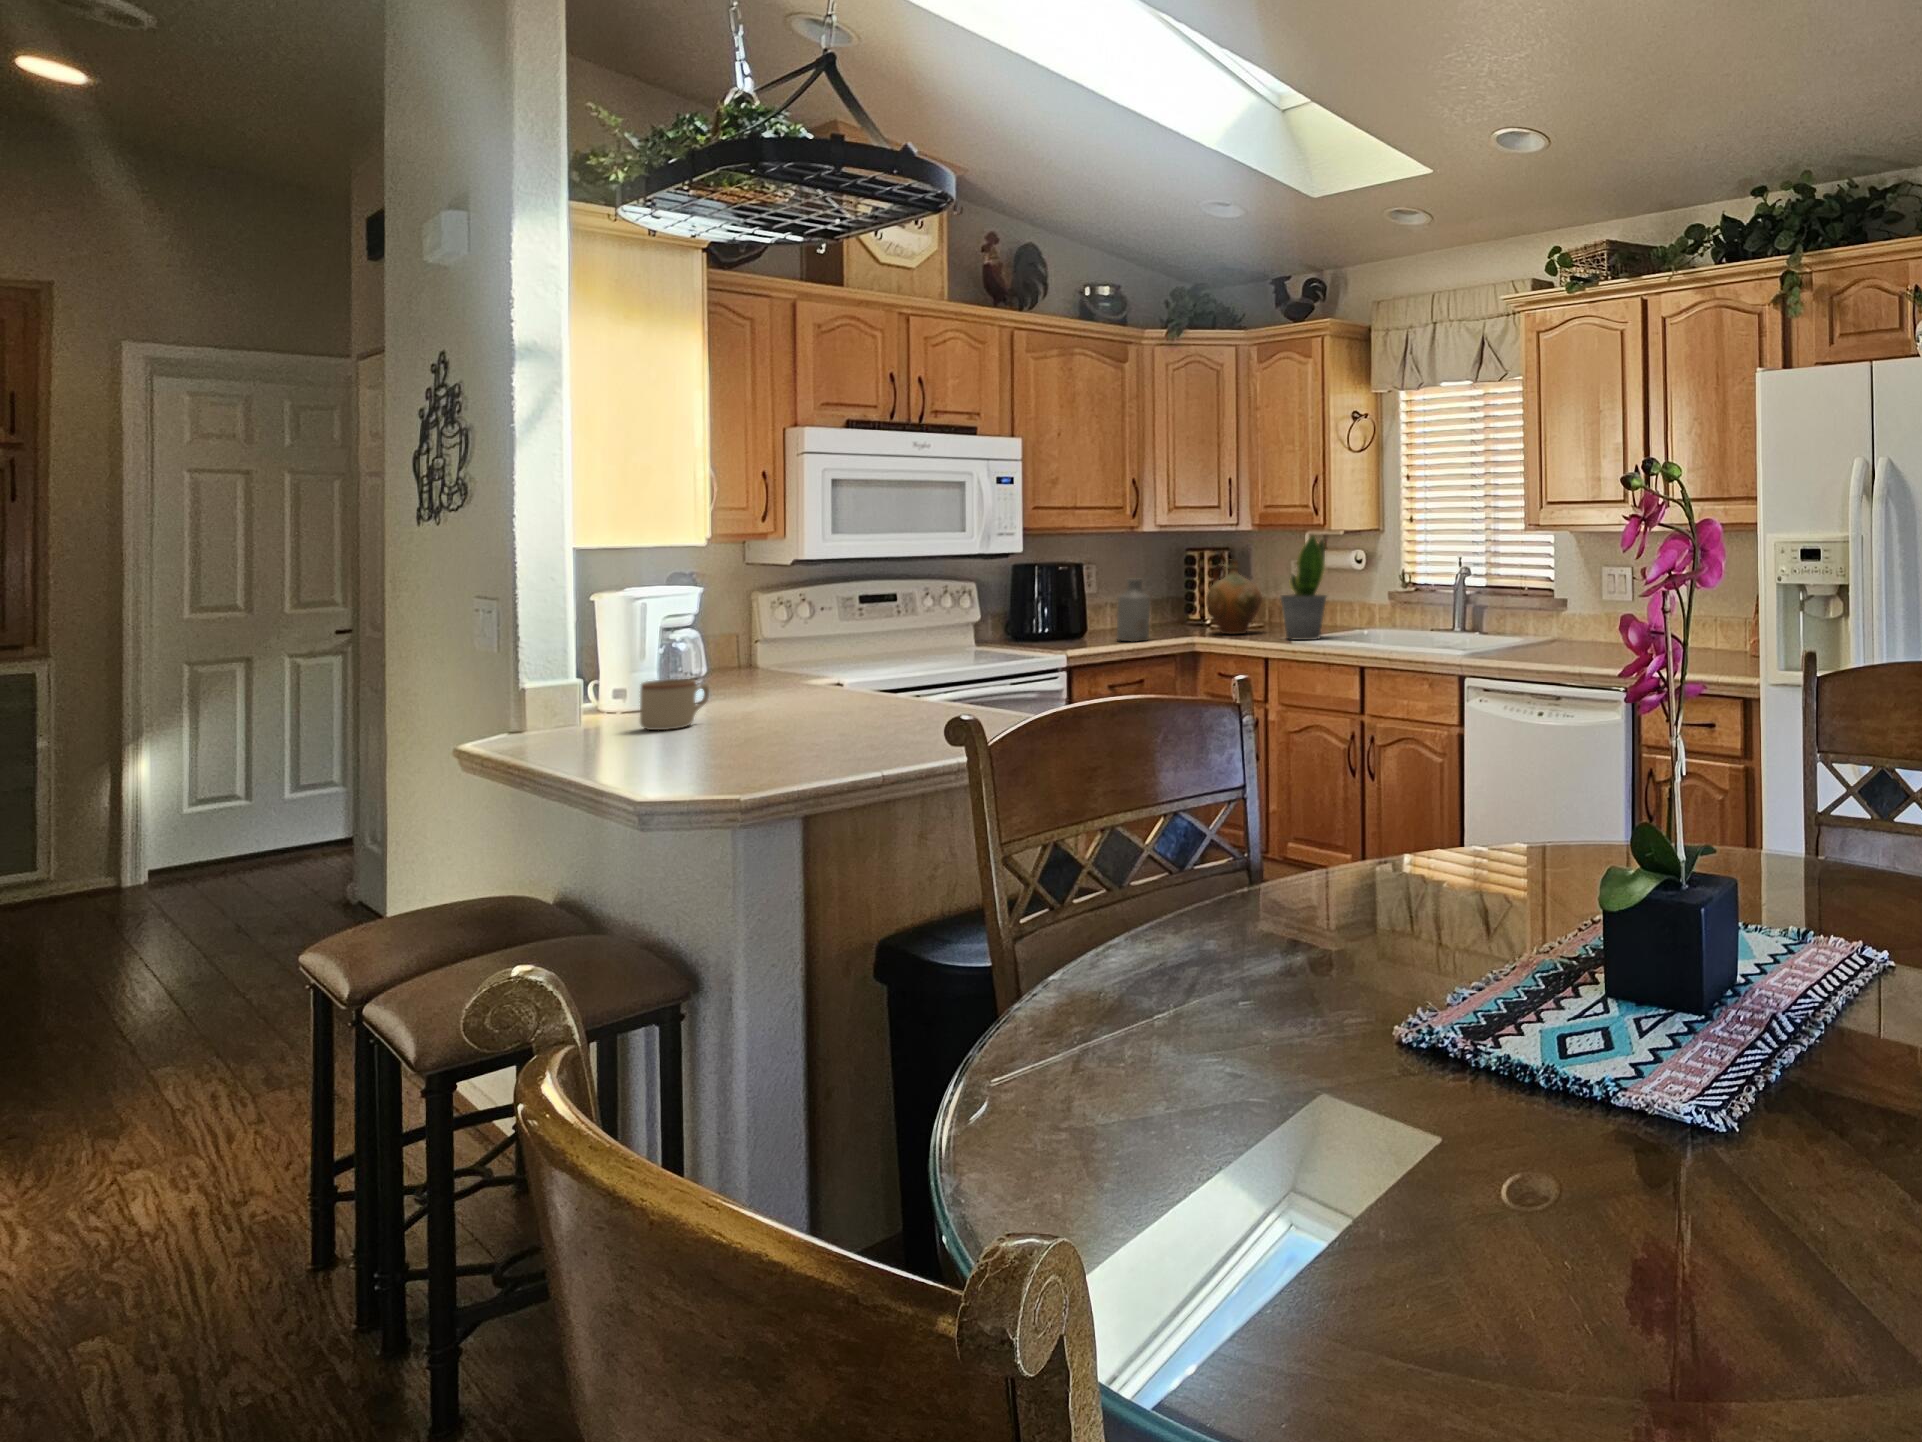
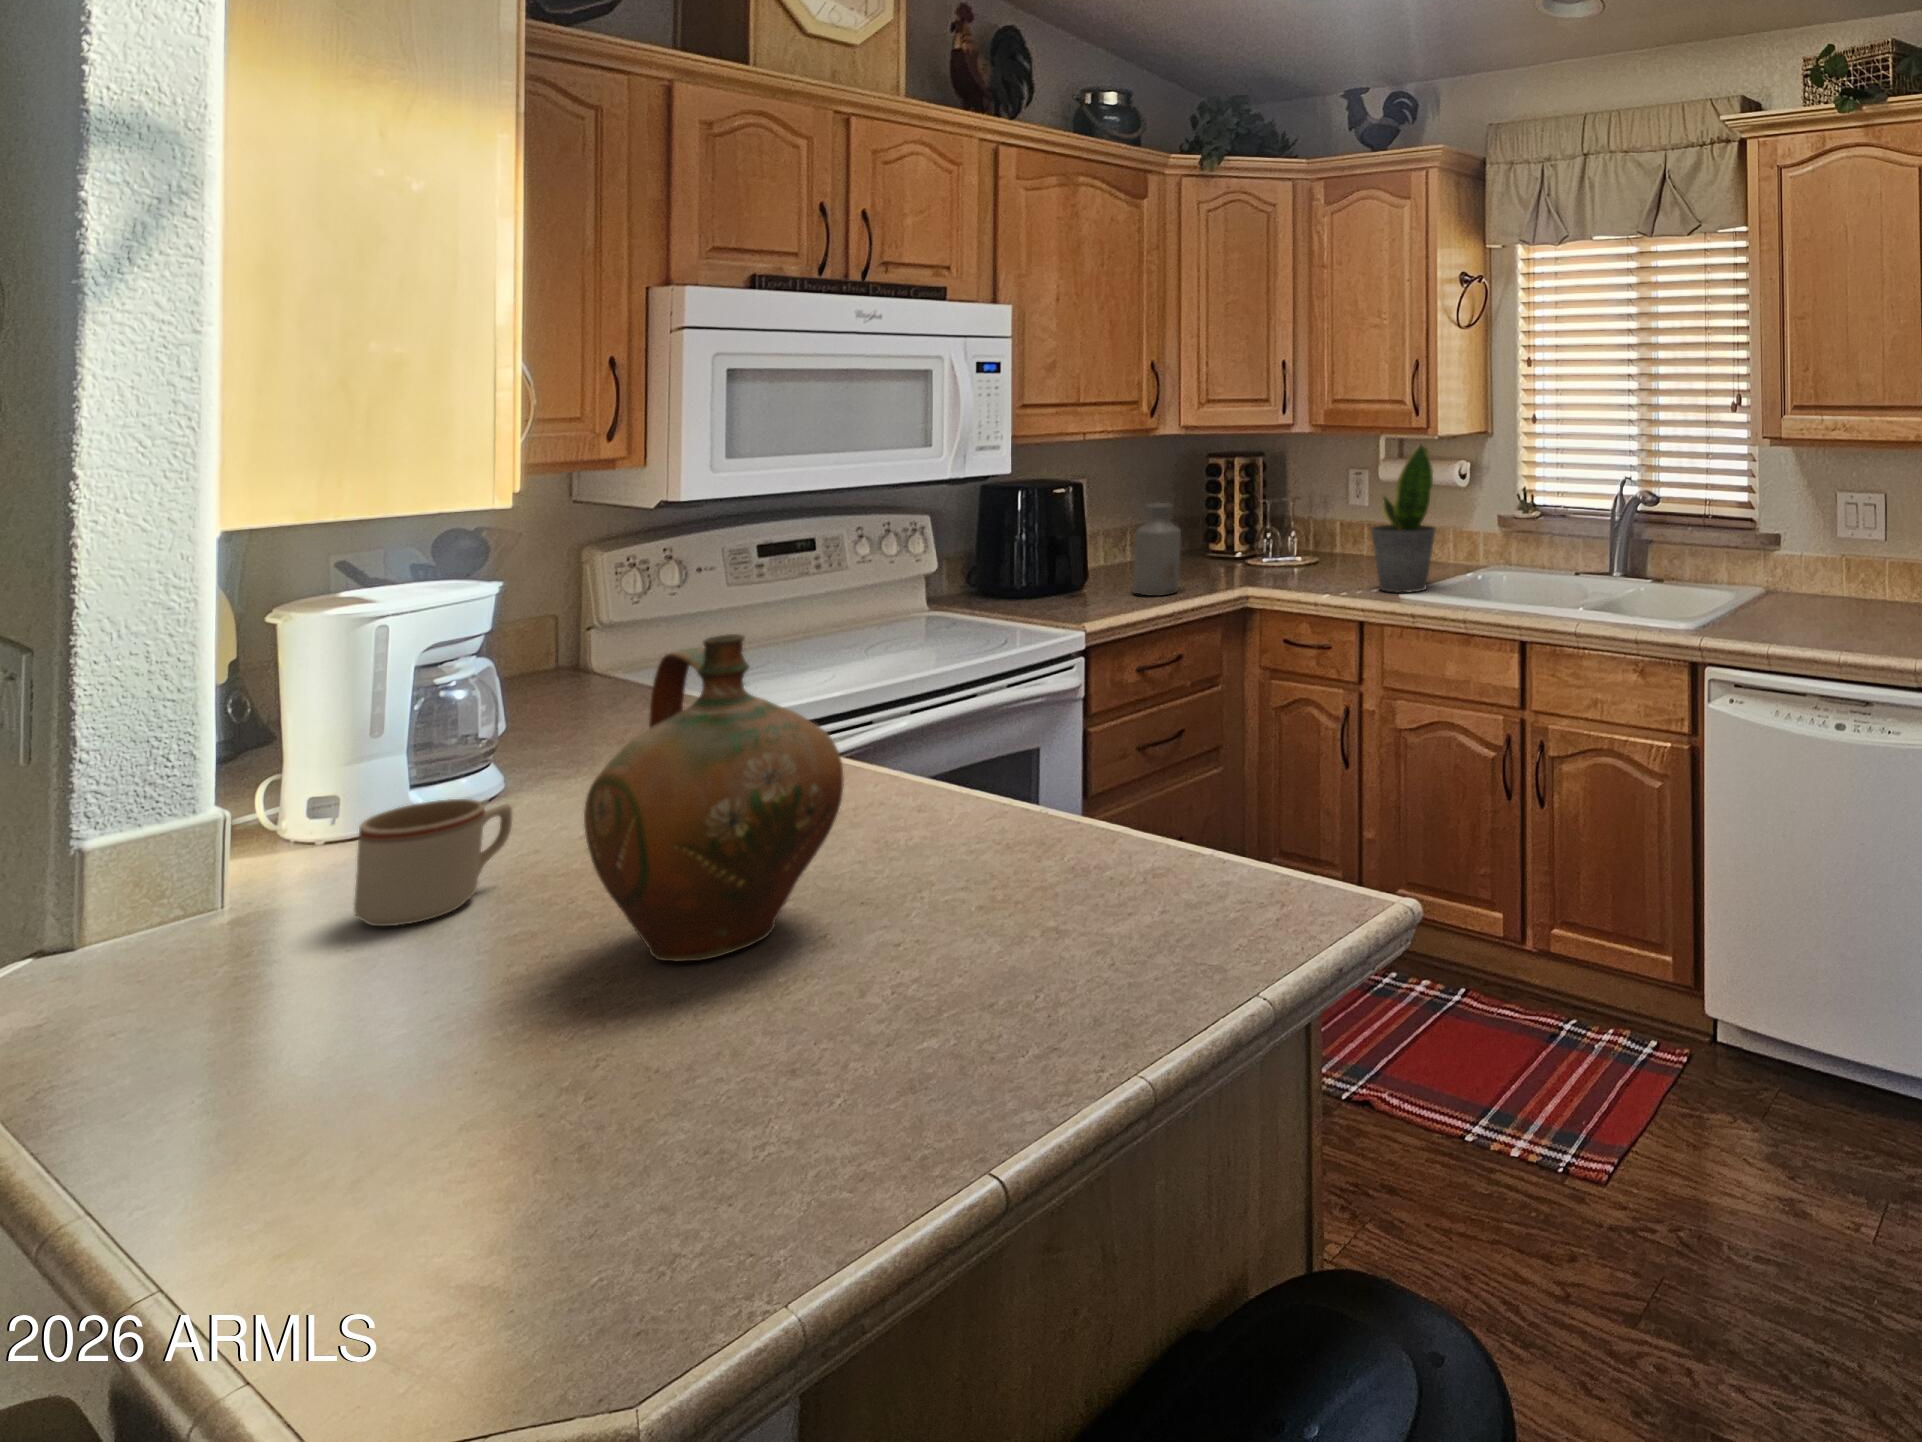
ceramic jug: present [1206,559,1262,634] -> present [584,634,844,961]

